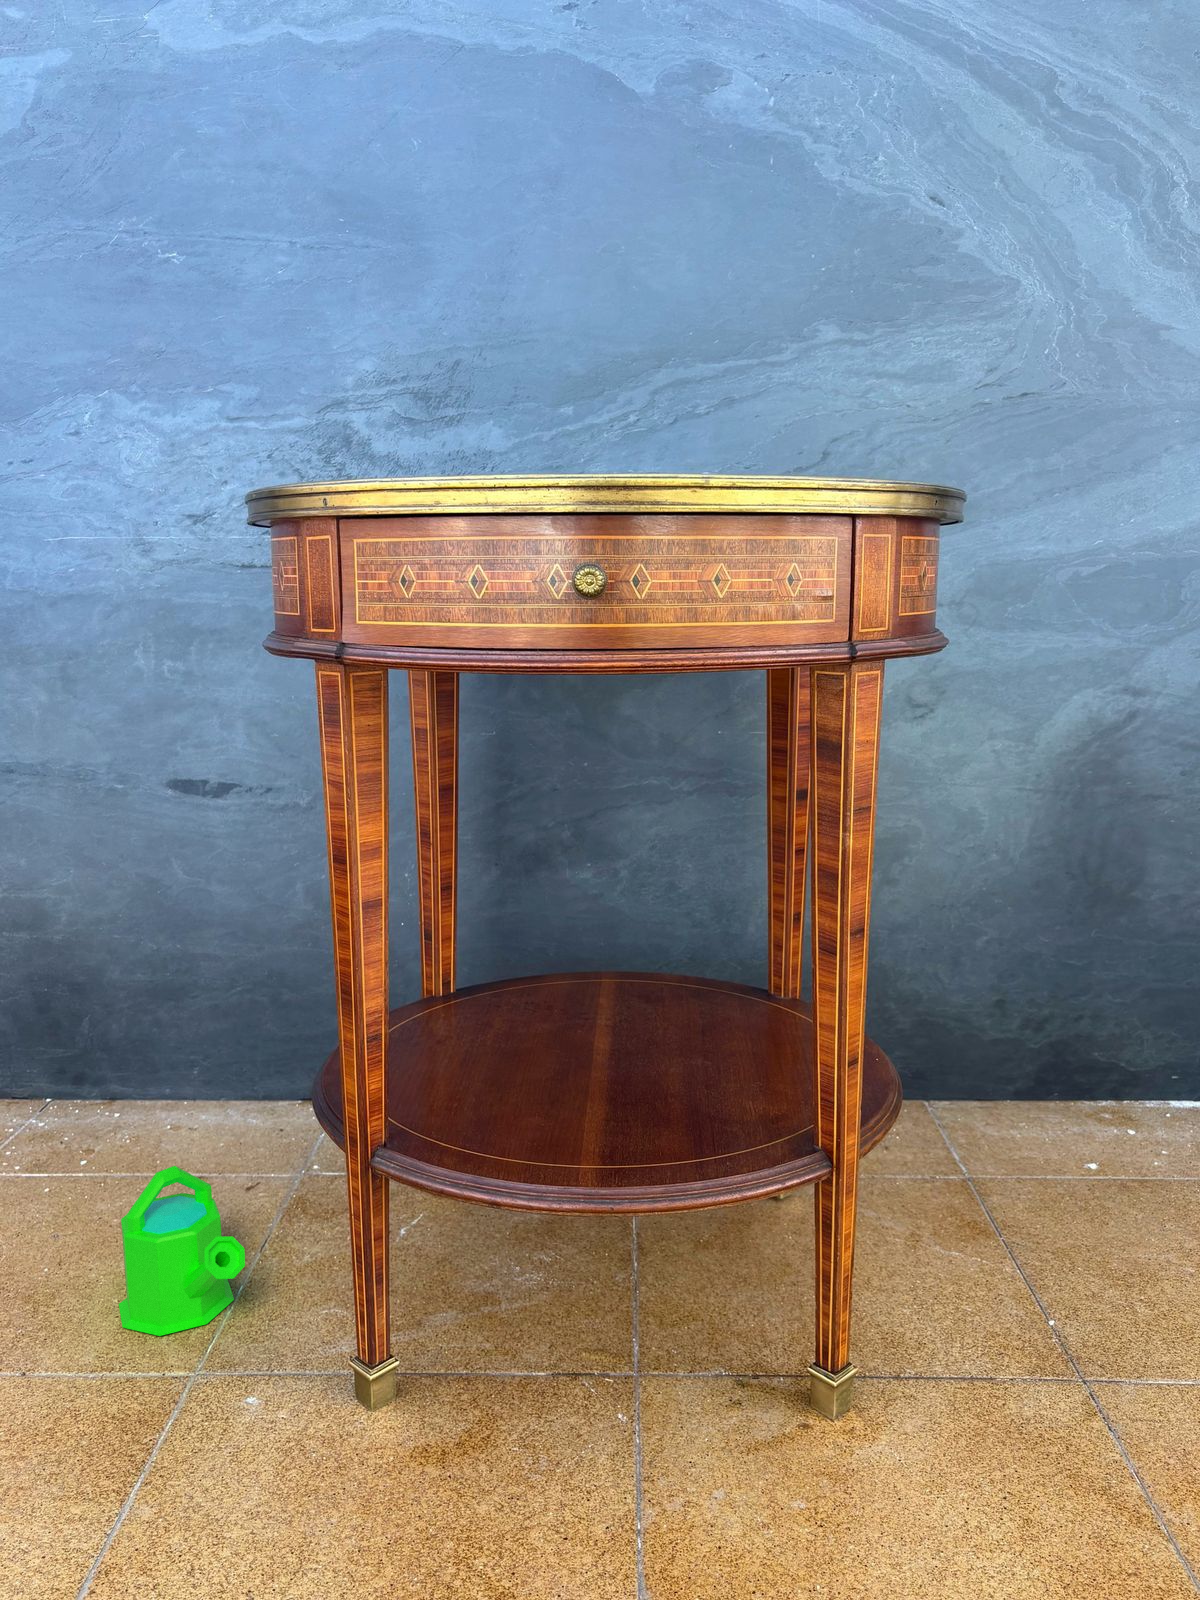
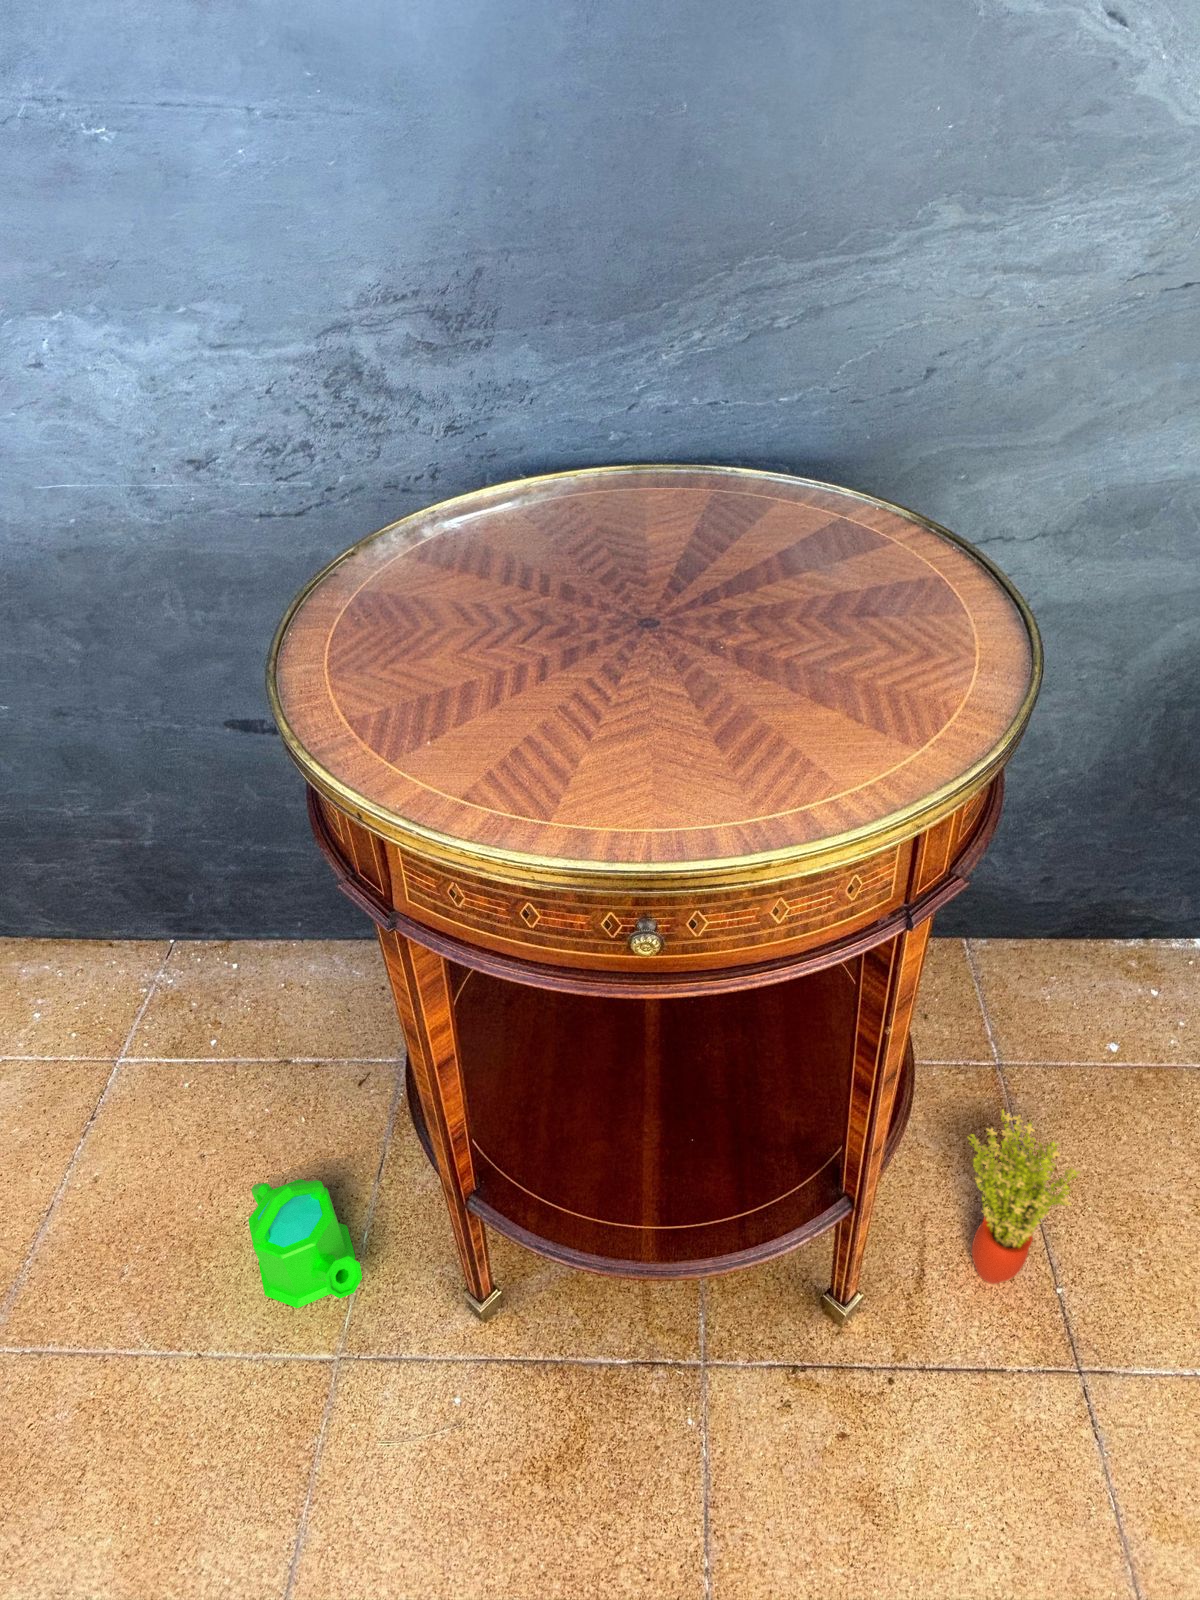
potted plant: none [912,1044,1030,1312] -> present [968,1110,1080,1284]

